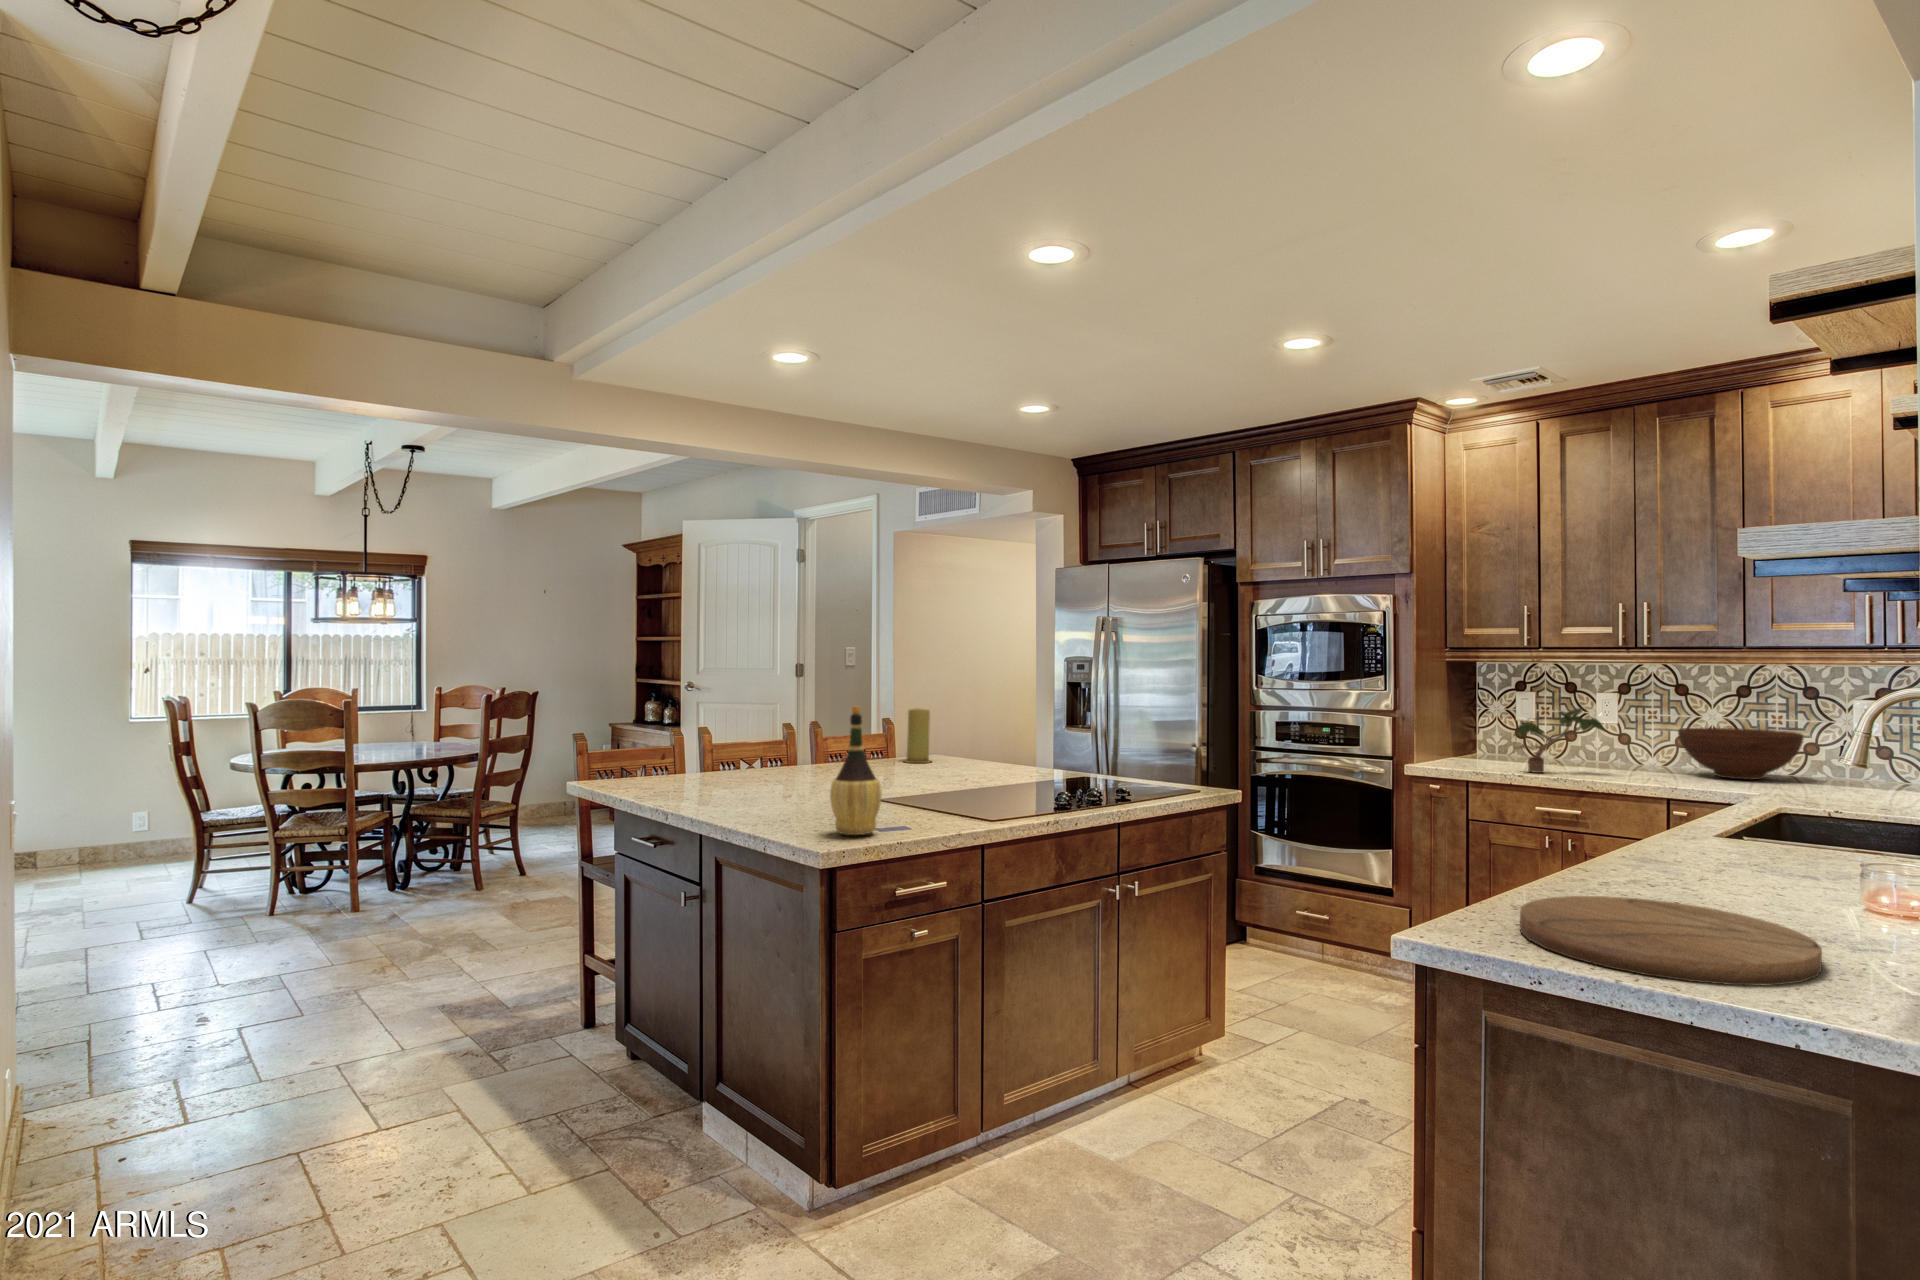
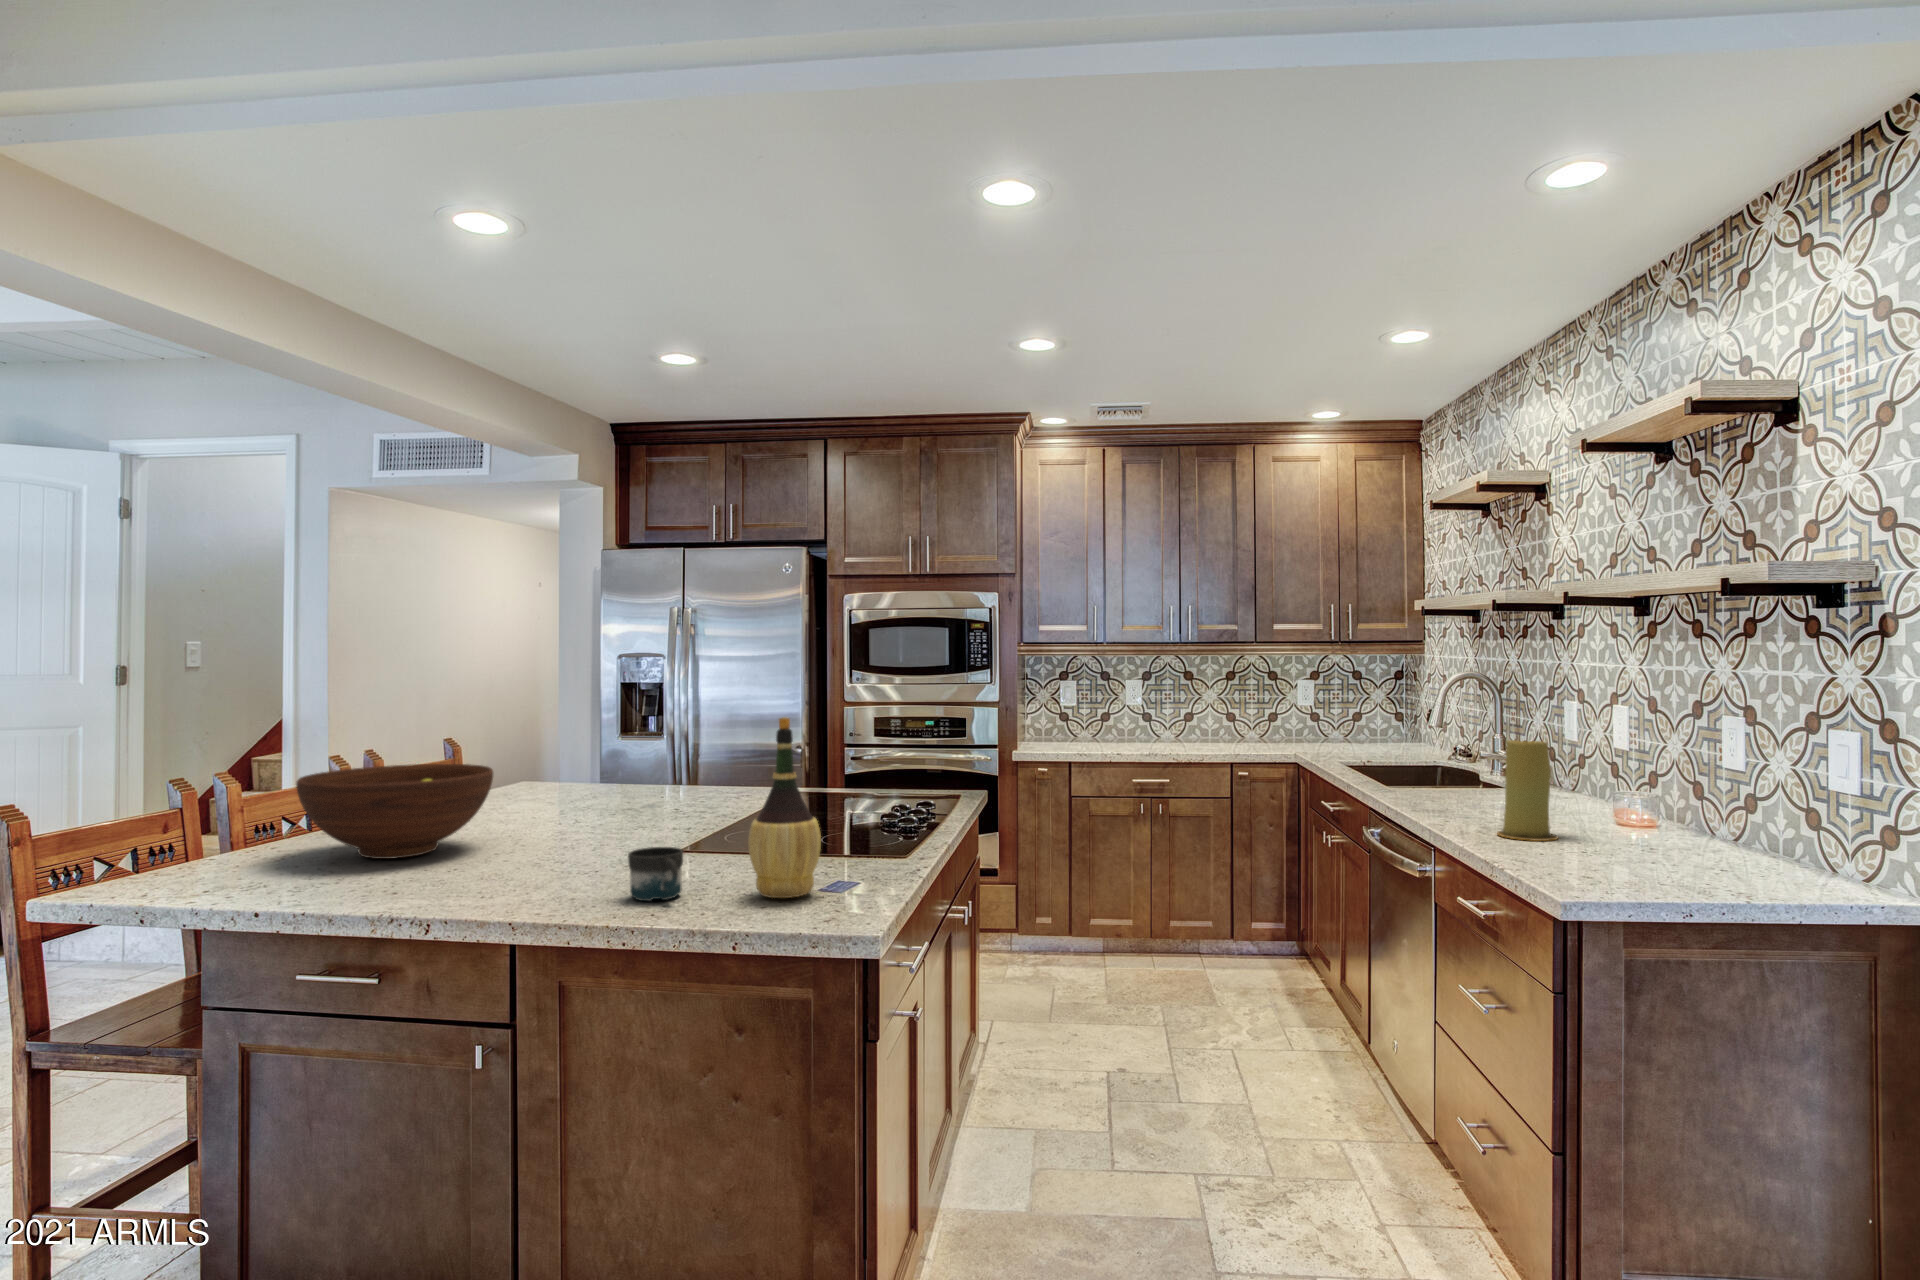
potted plant: present [1513,707,1604,773] -> none [1091,690,1173,751]
candle: present [904,708,931,763] -> present [1497,740,1558,841]
fruit bowl: present [1678,728,1804,780] -> present [296,764,493,859]
mug: none [774,791,811,826] -> present [628,847,683,901]
cutting board: present [1520,896,1822,985] -> none [1564,837,1808,893]

